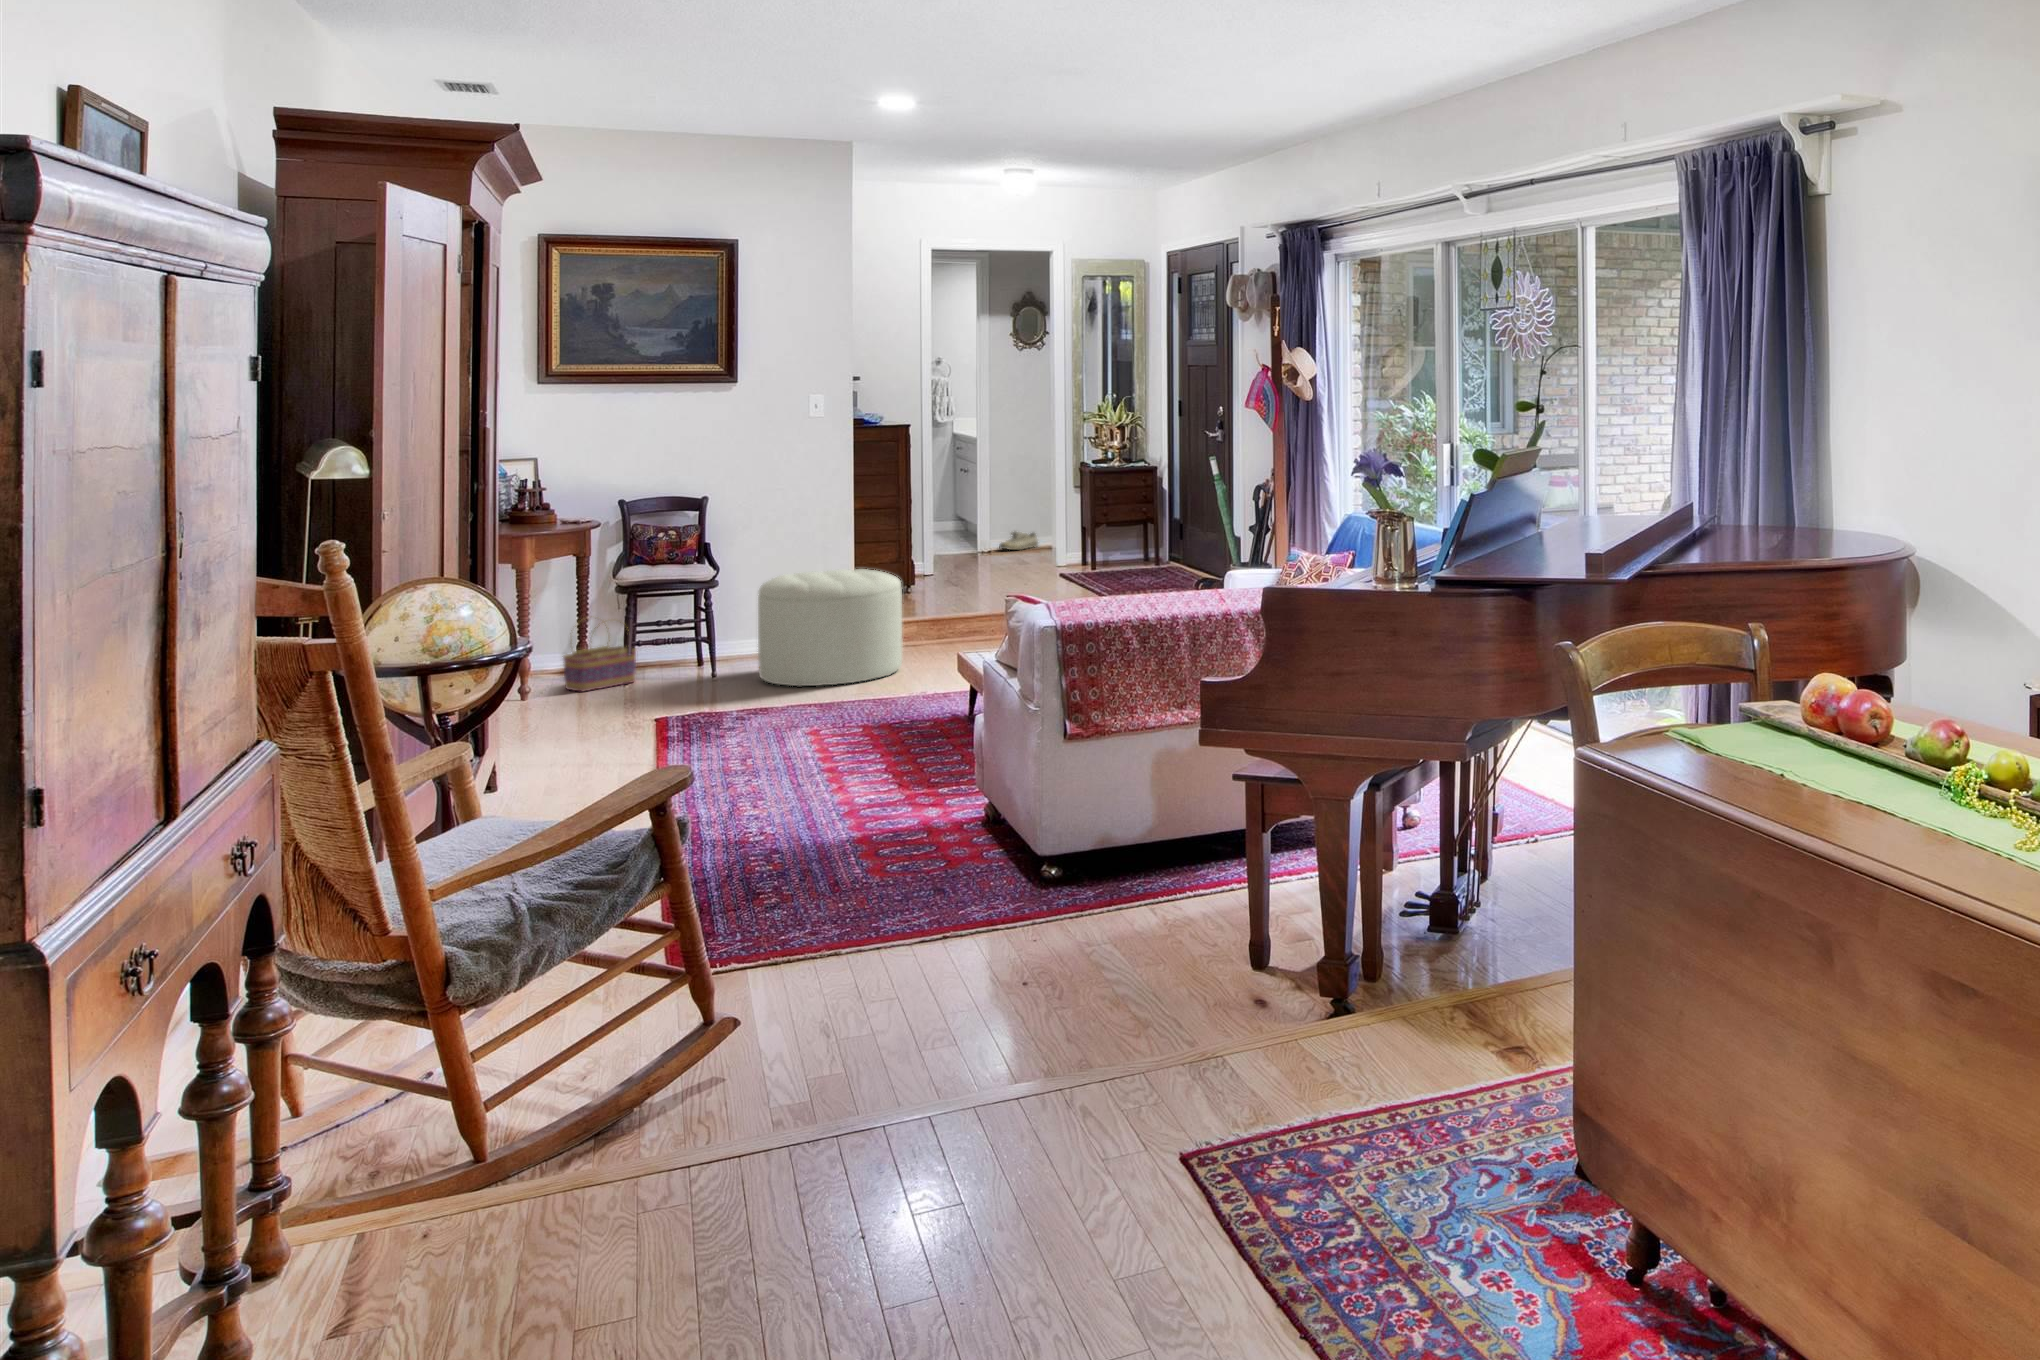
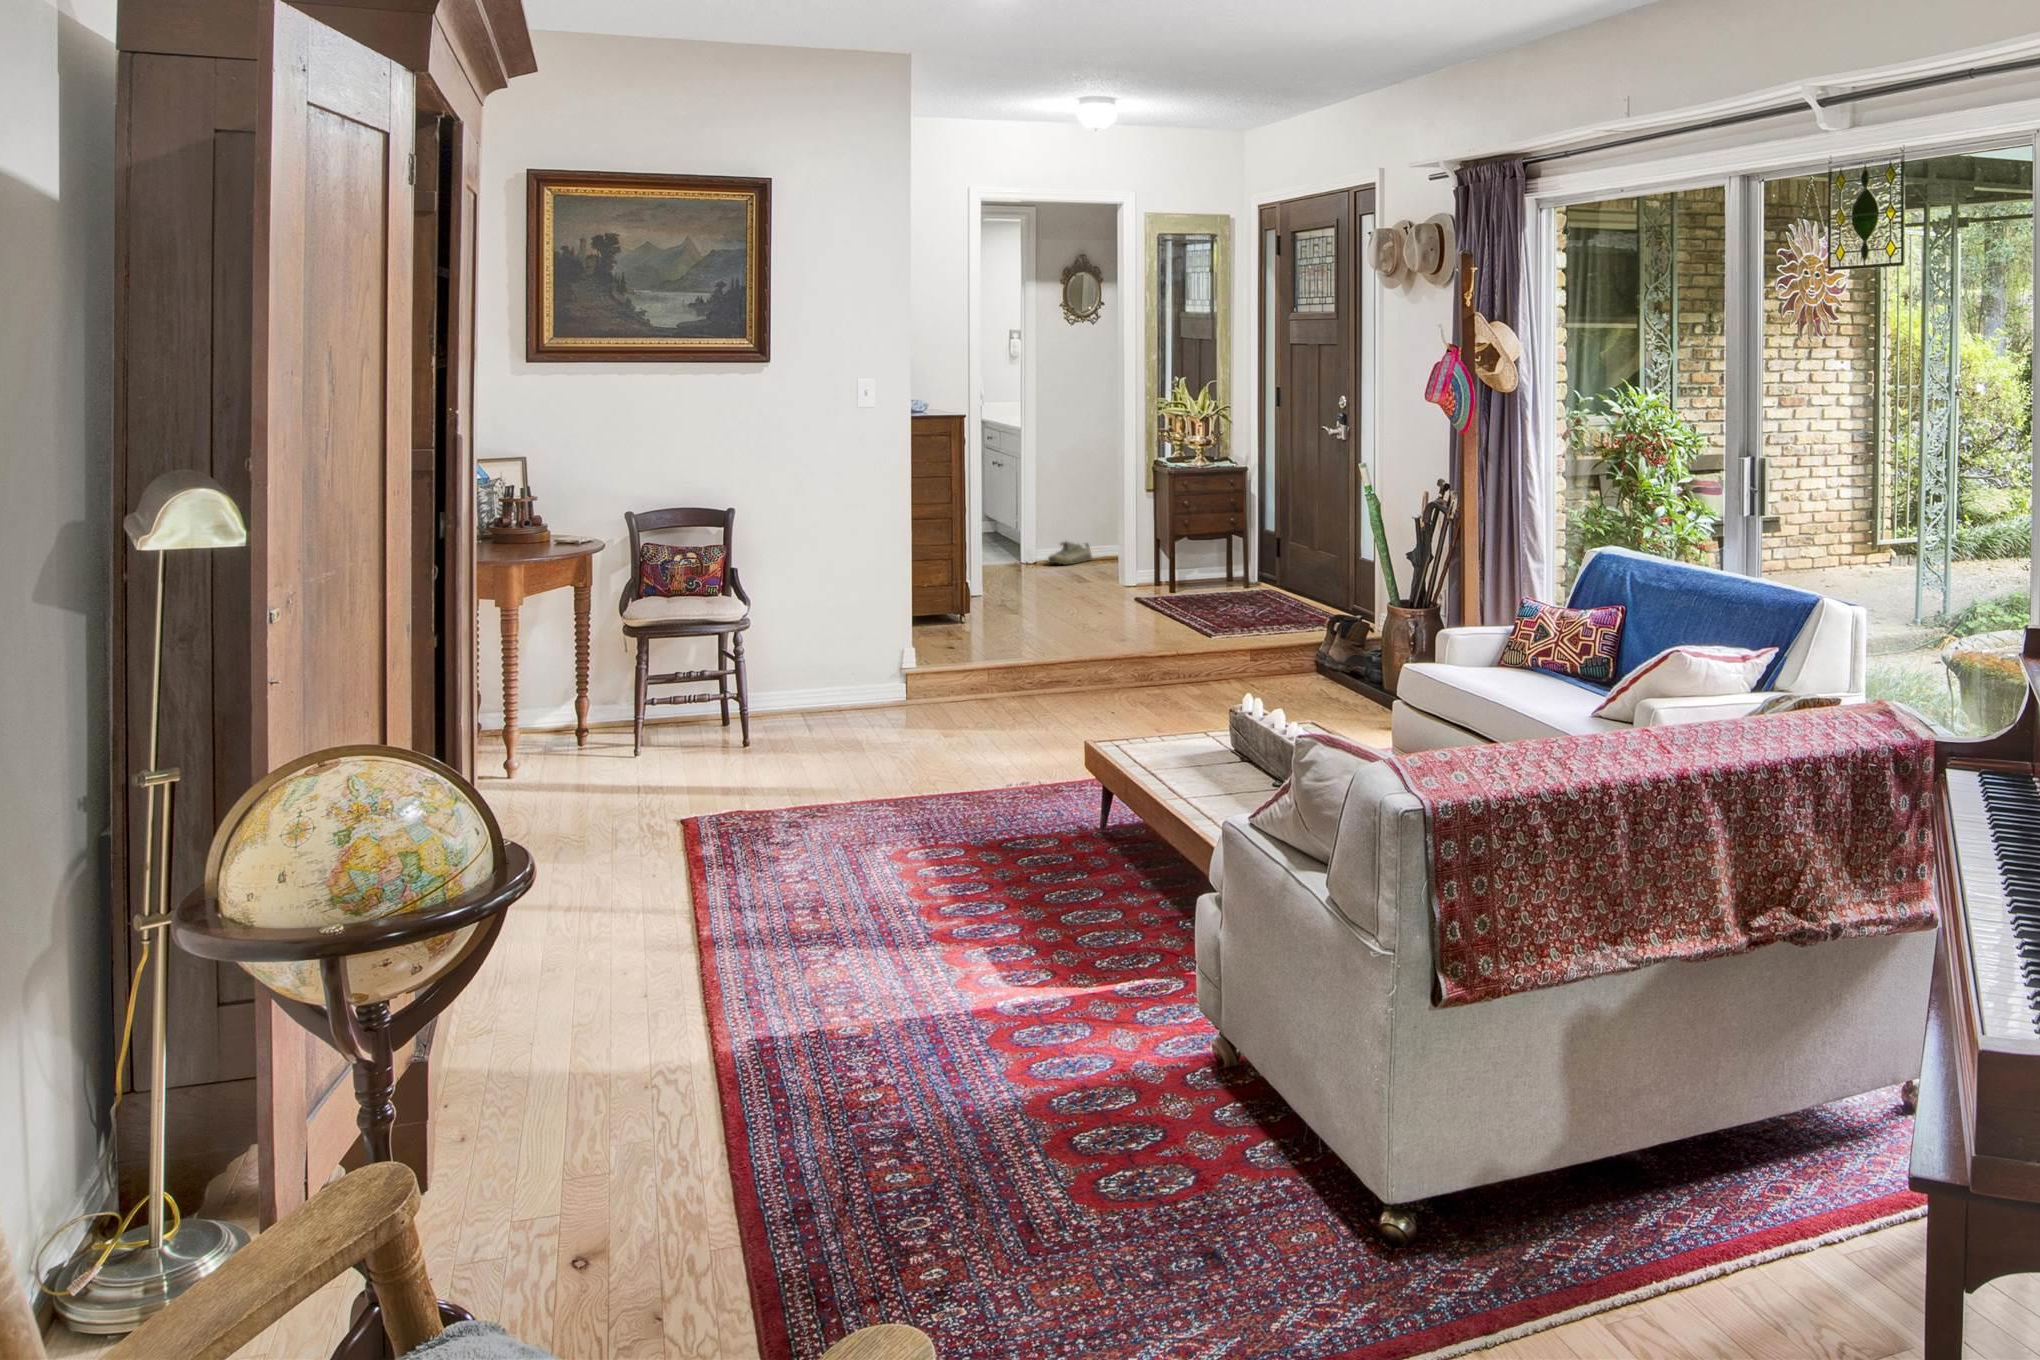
ottoman: present [758,569,902,687] -> none [801,607,981,771]
basket: present [563,623,636,691] -> none [556,667,648,769]

